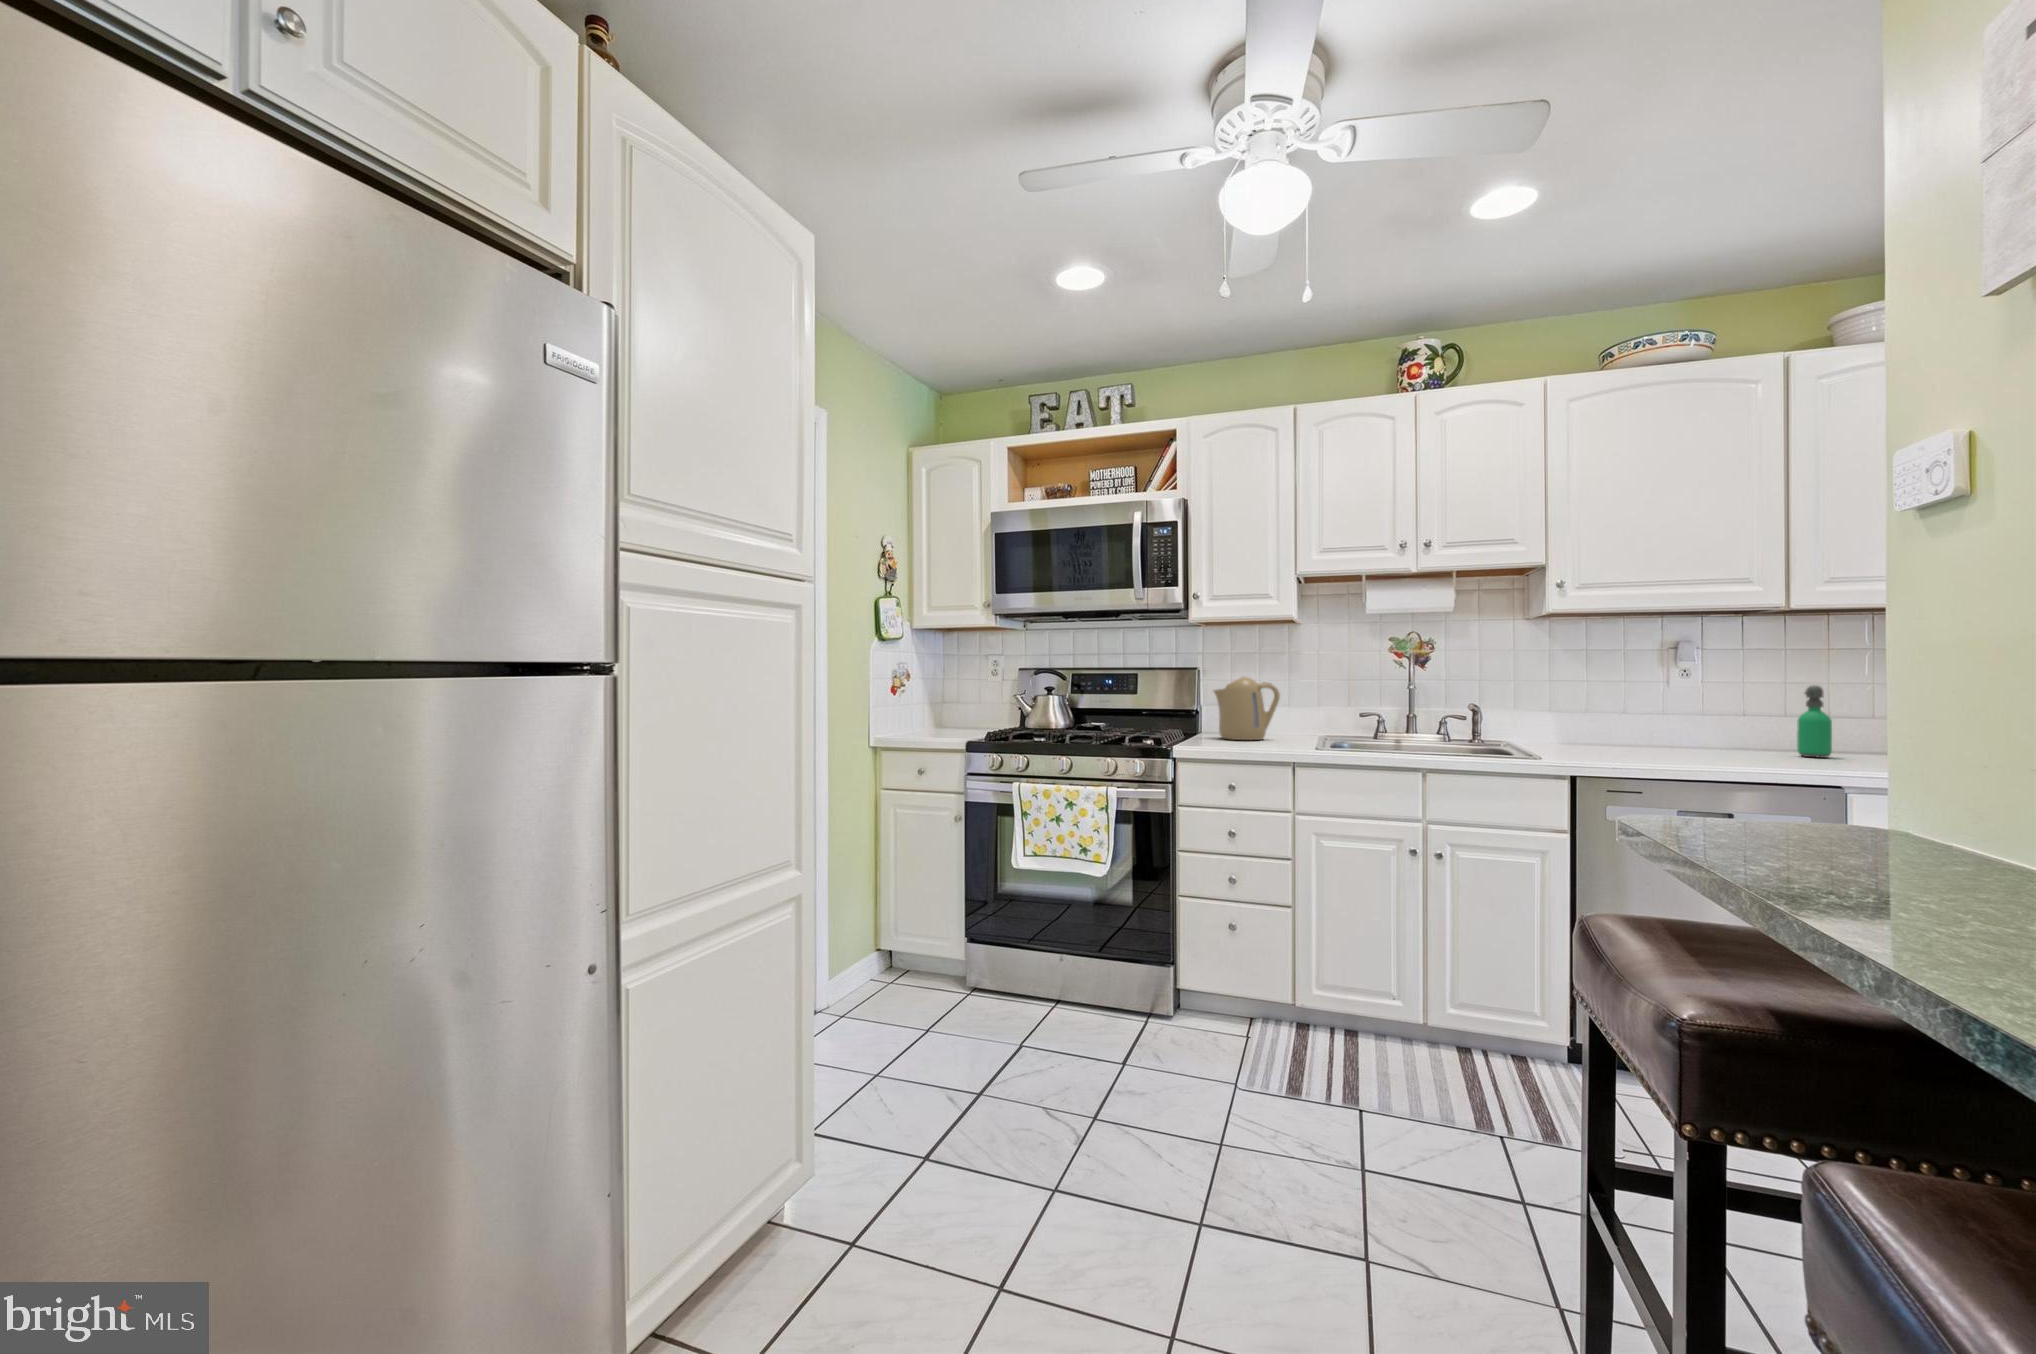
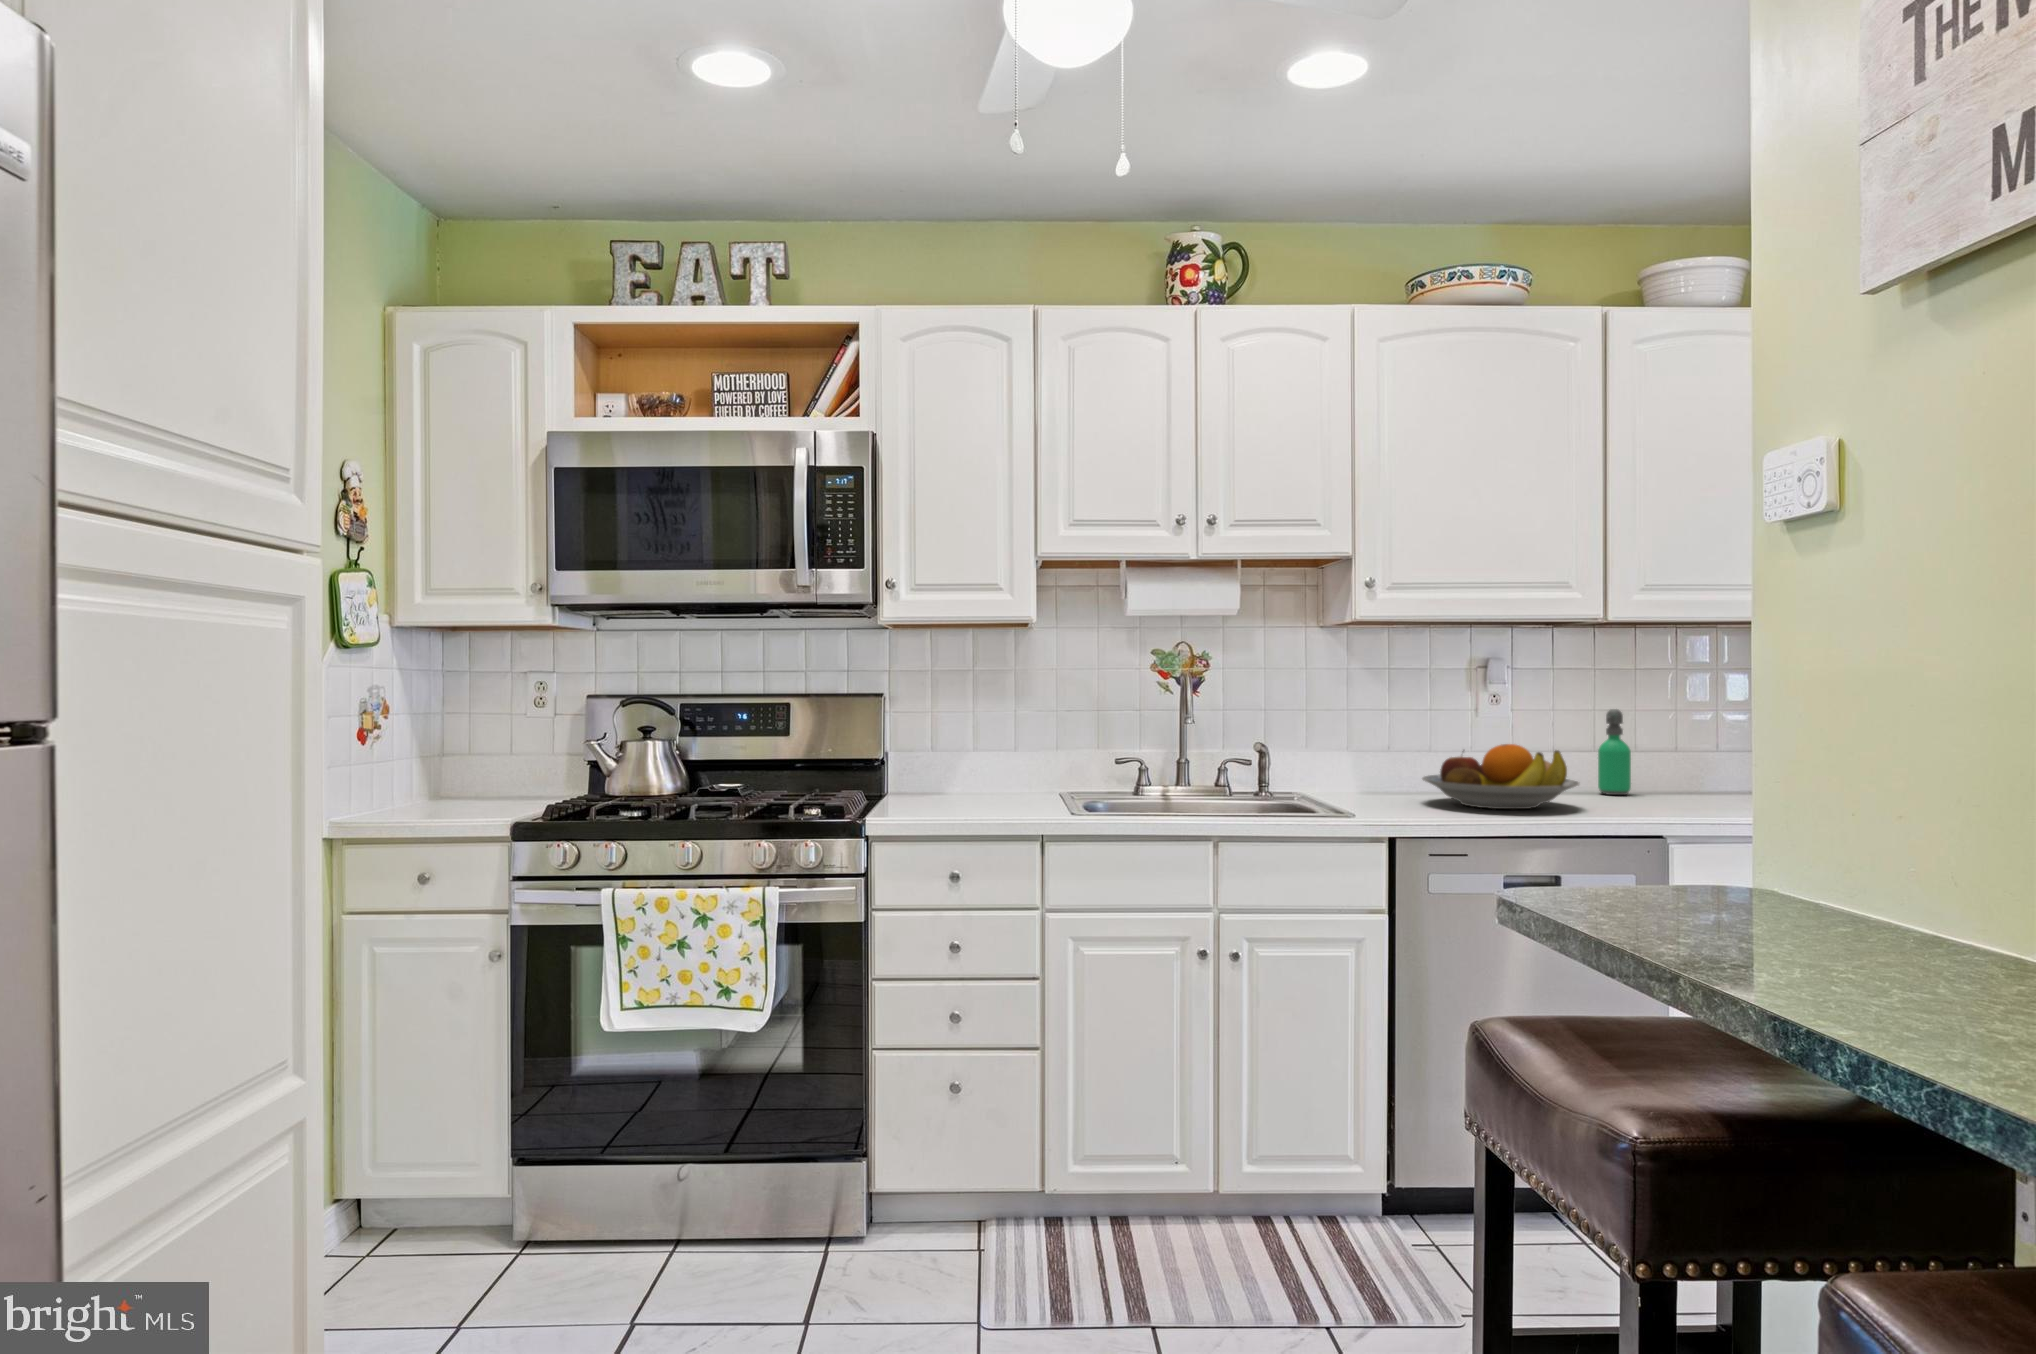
kettle: present [1214,677,1280,740] -> none [911,702,1007,798]
fruit bowl: none [1614,710,1766,762] -> present [1422,744,1579,809]

